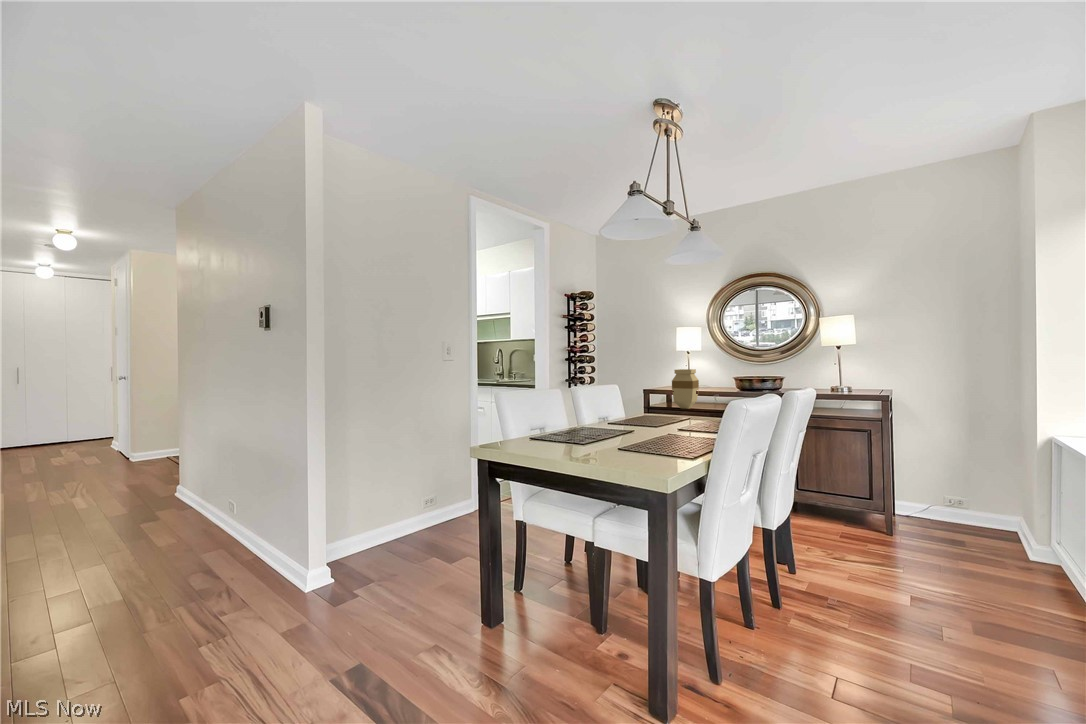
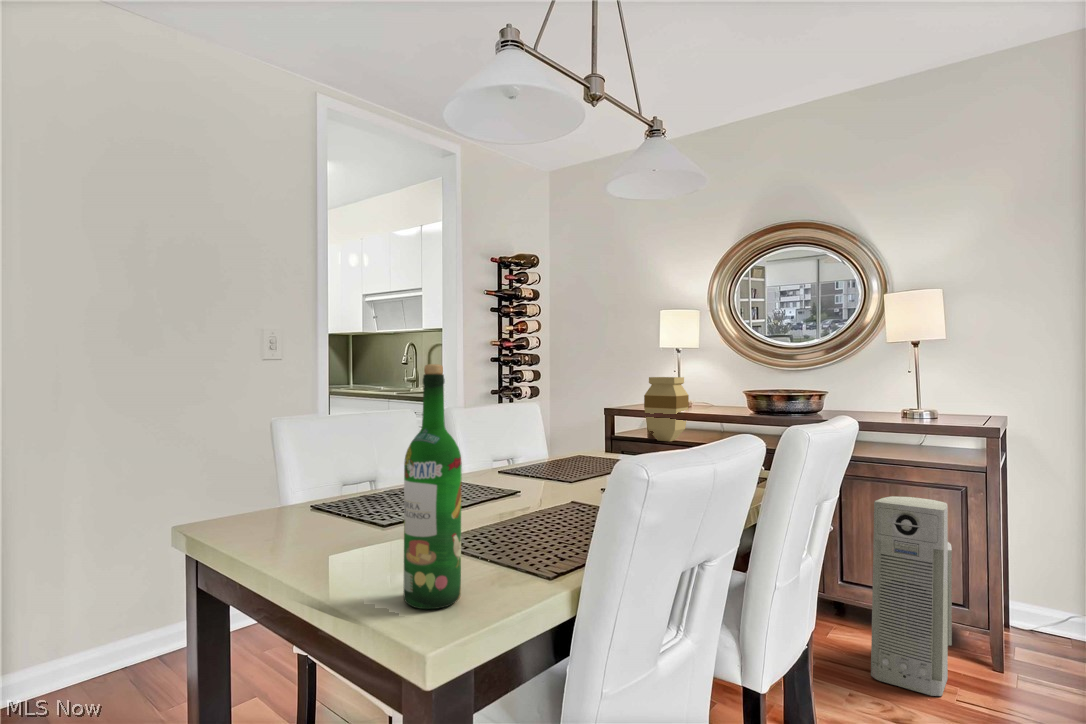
wine bottle: none [639,371,664,470] -> present [403,364,462,609]
air purifier: none [817,437,863,547] -> present [871,496,952,696]

